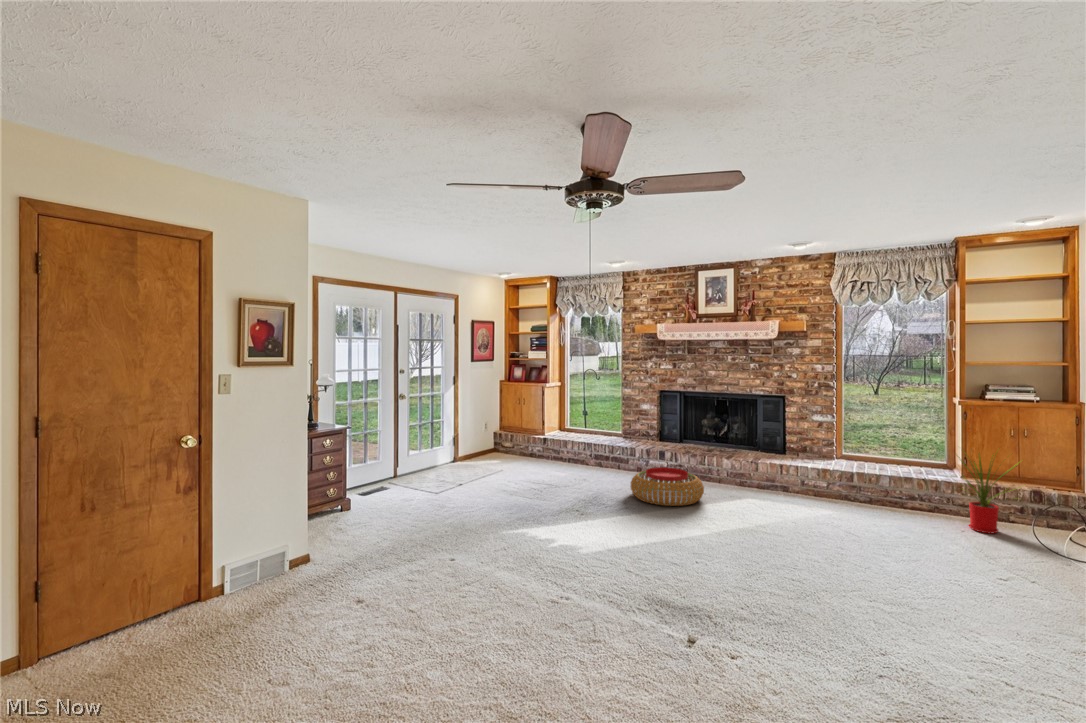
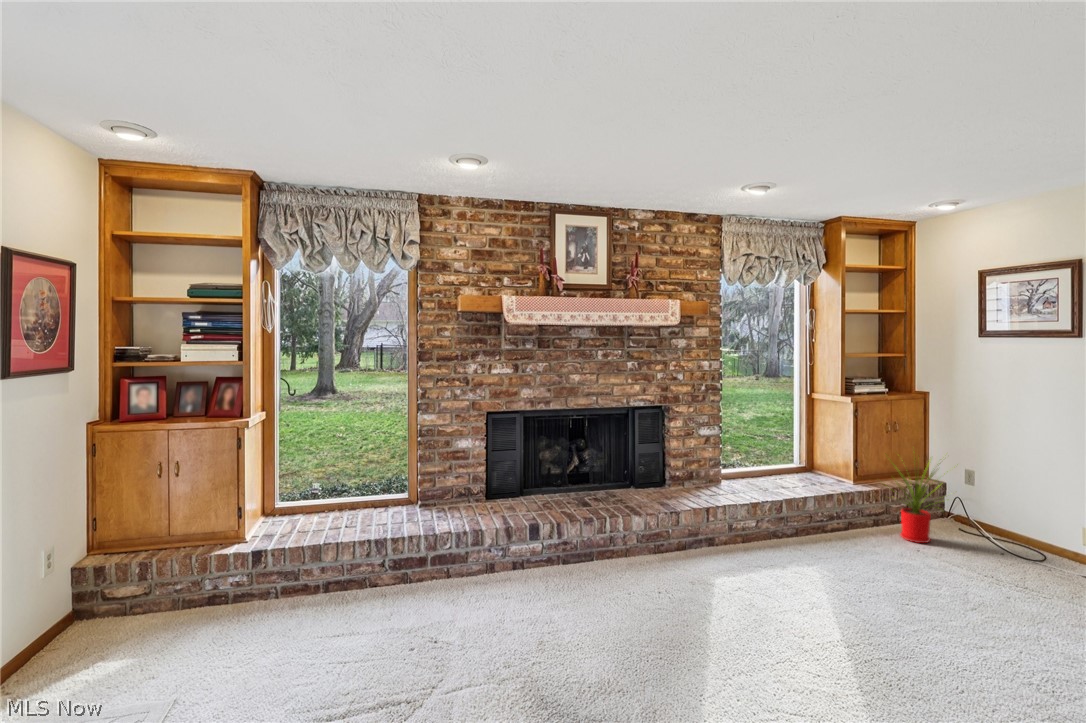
pouf: present [630,467,704,506] -> none [581,561,725,661]

